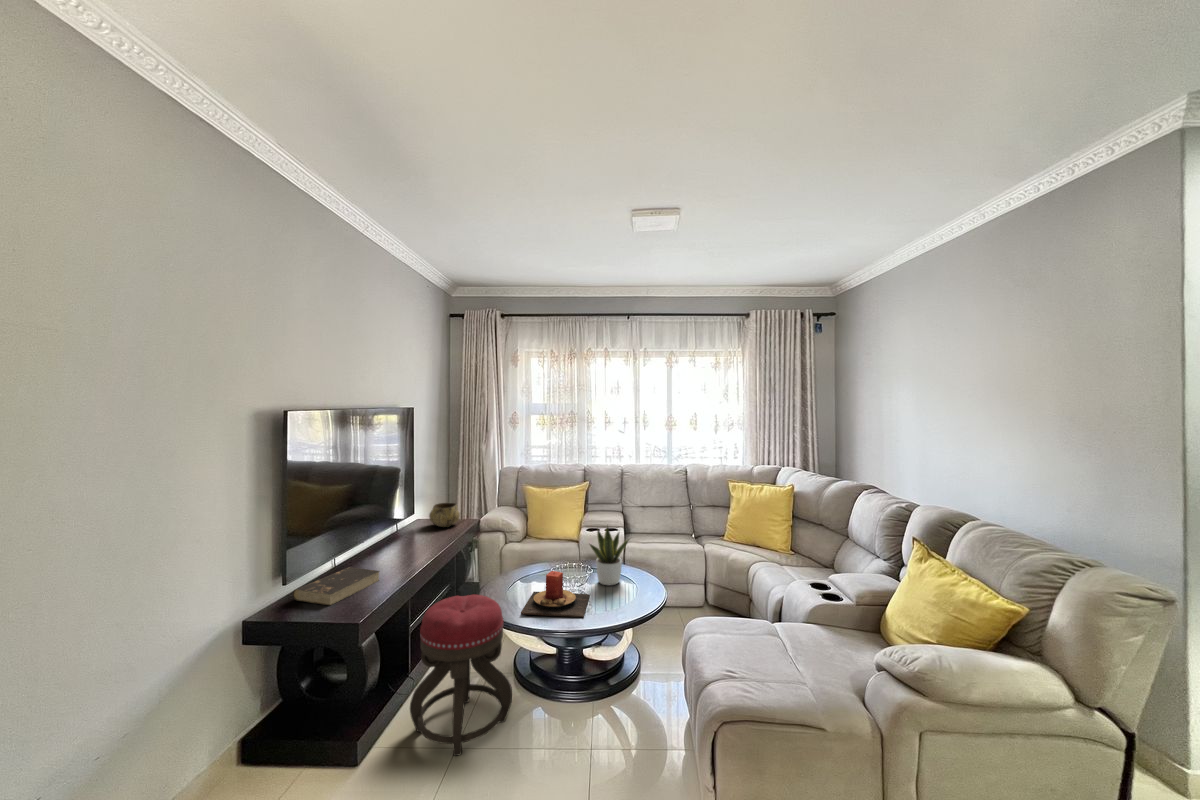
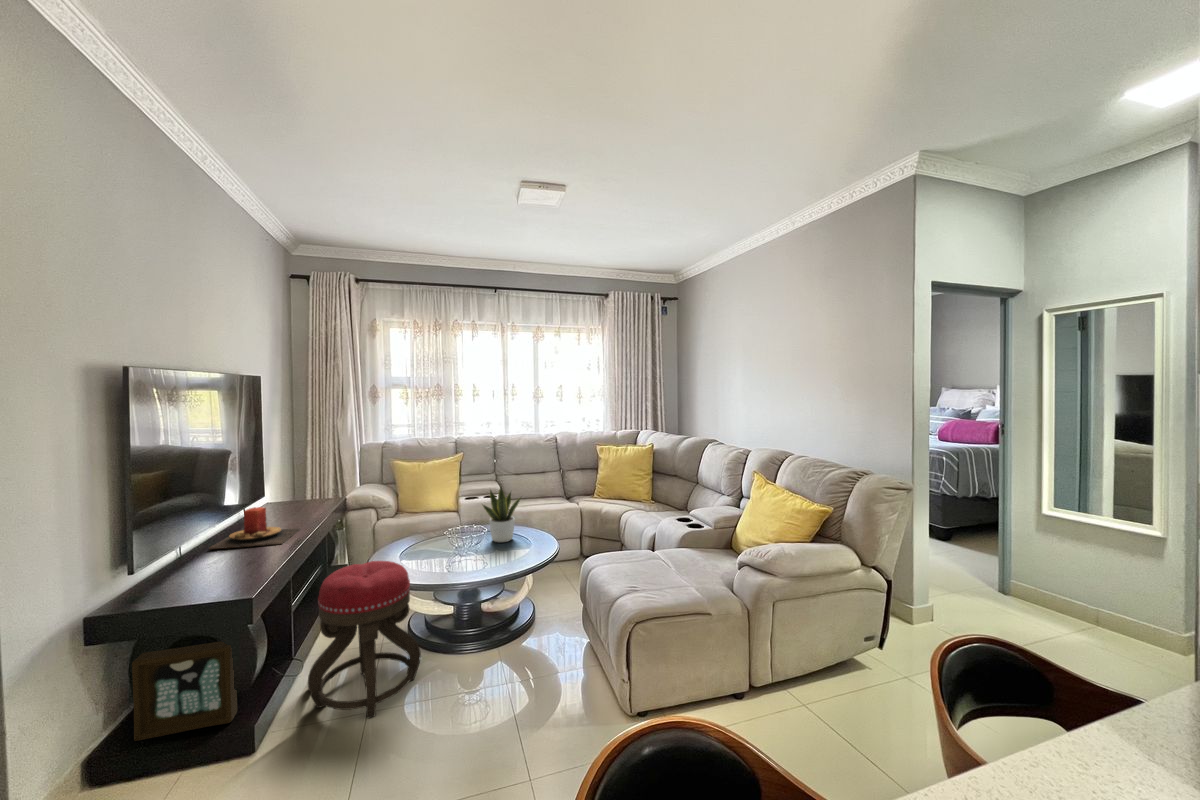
decorative bowl: present [429,503,460,527] -> none [286,482,324,508]
book: present [293,567,380,605] -> none [142,551,253,591]
candle: present [521,571,590,617] -> present [209,507,300,550]
picture frame: none [274,655,352,732] -> present [132,641,237,741]

